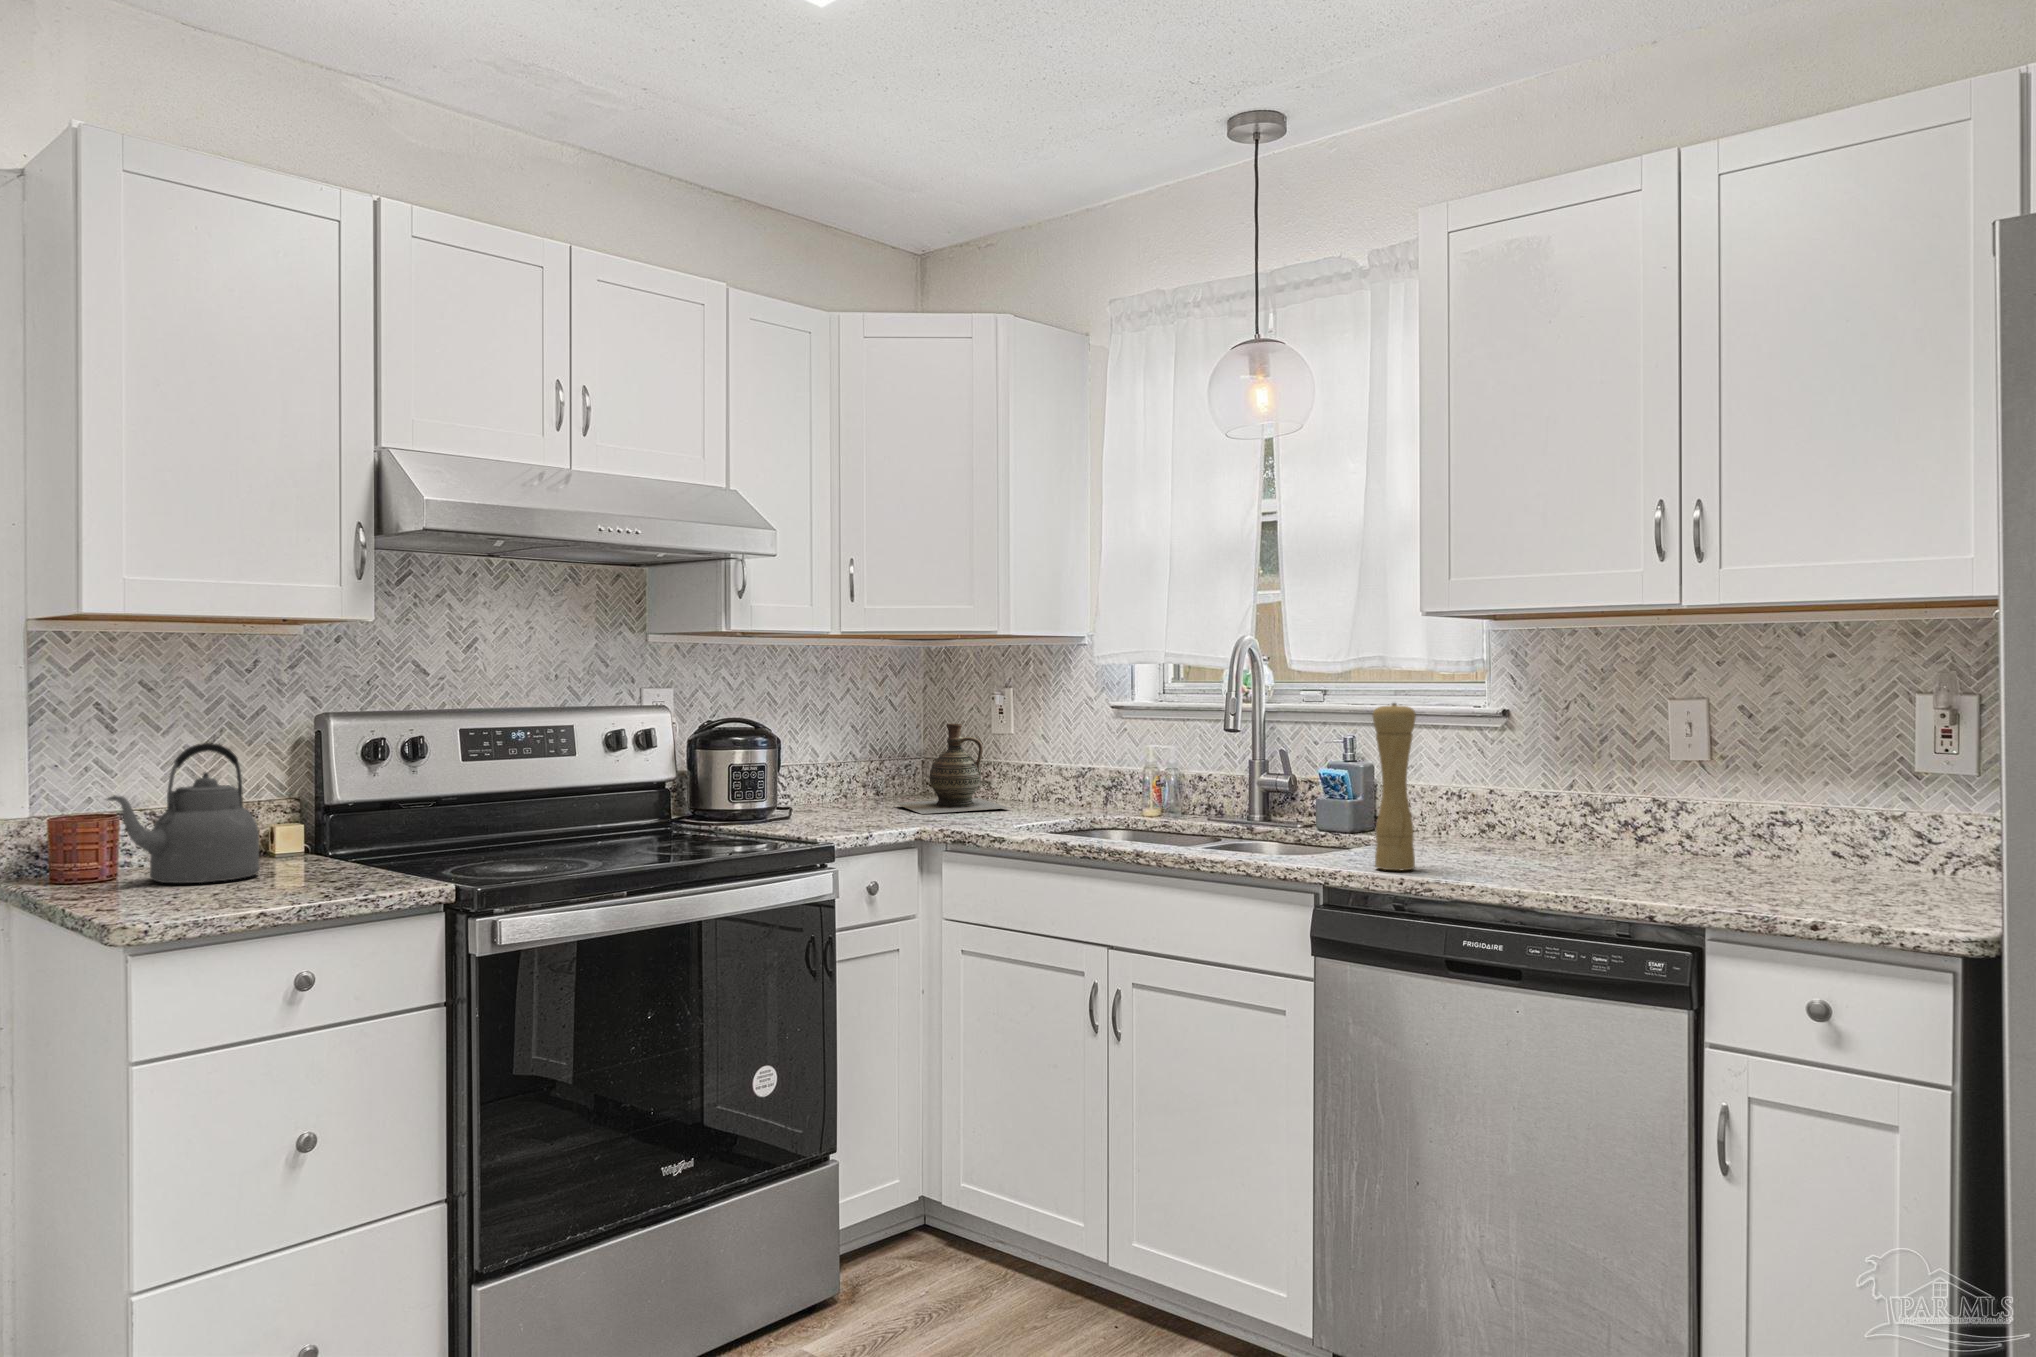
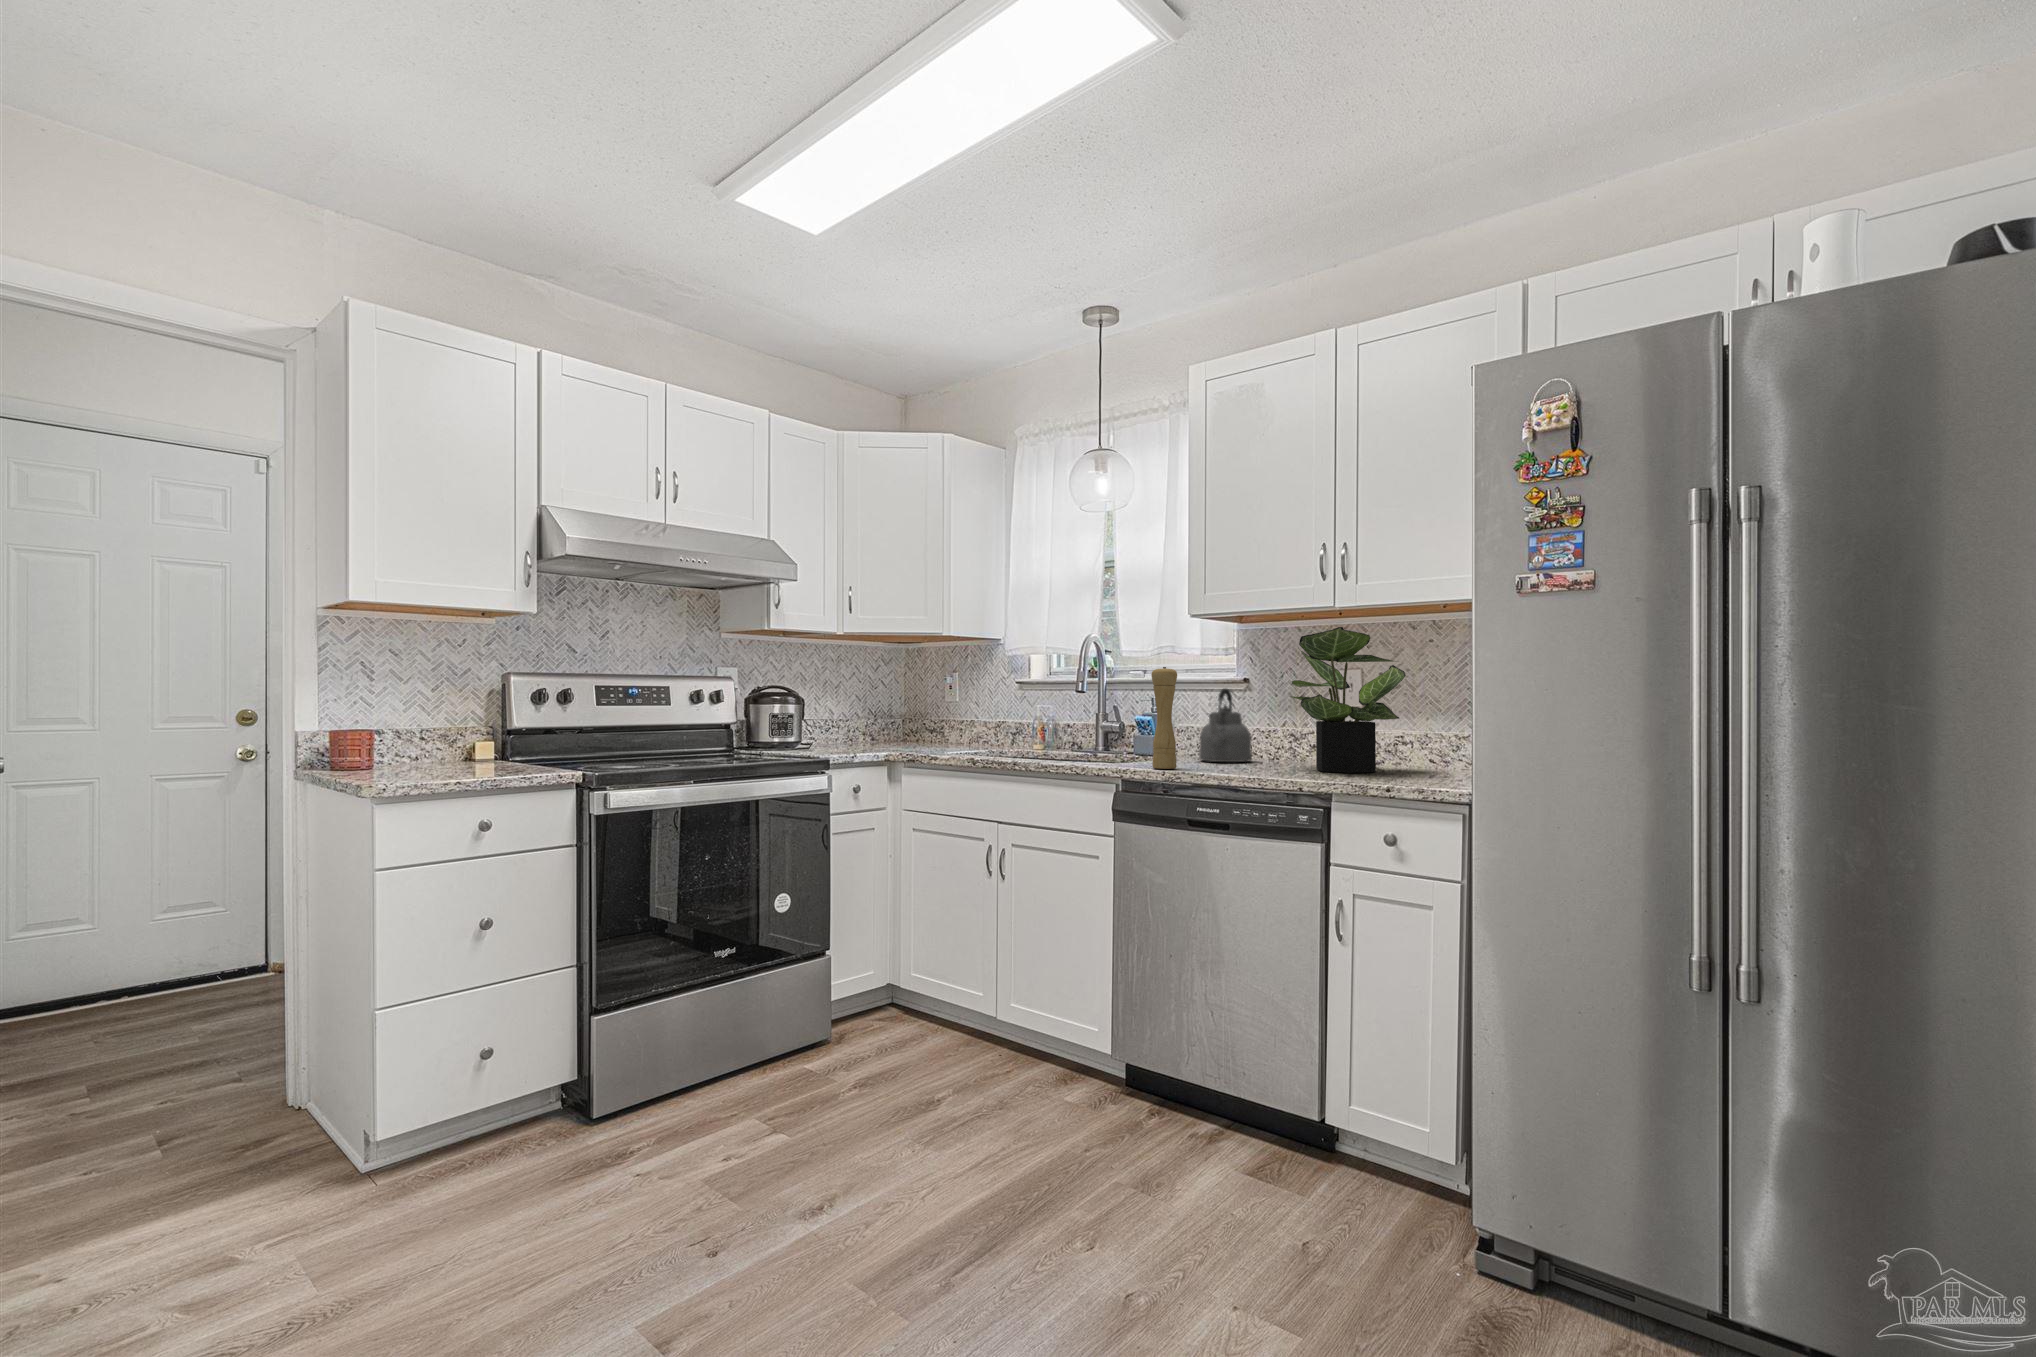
potted plant: none [1596,642,1802,881] -> present [1292,627,1406,773]
ceramic jug: present [895,724,1009,814] -> none [879,692,952,748]
kettle: present [107,743,260,883] -> present [1199,689,1252,762]

